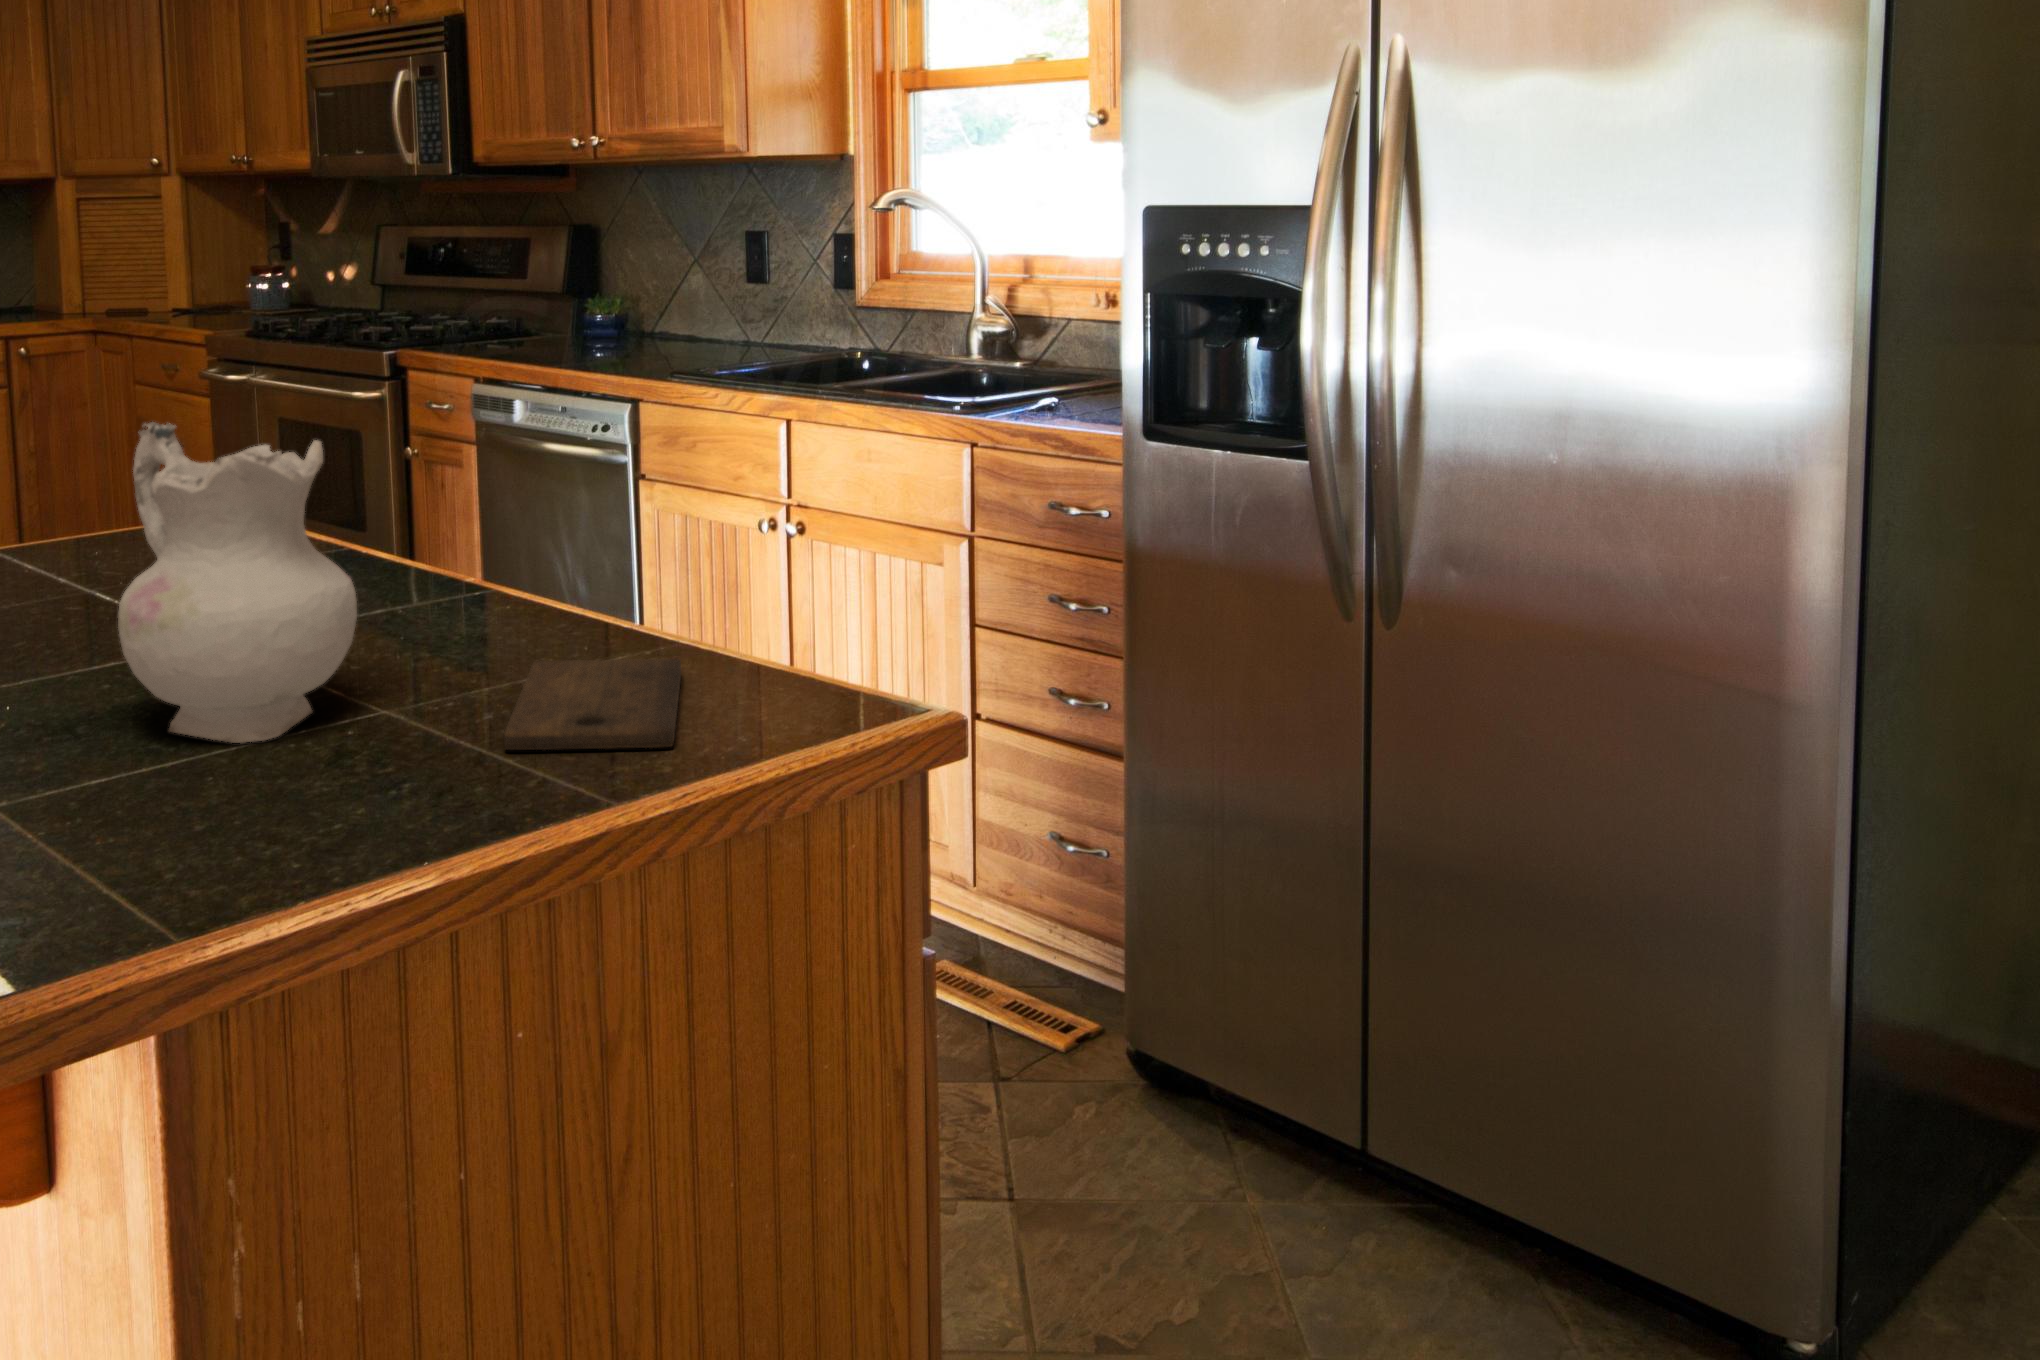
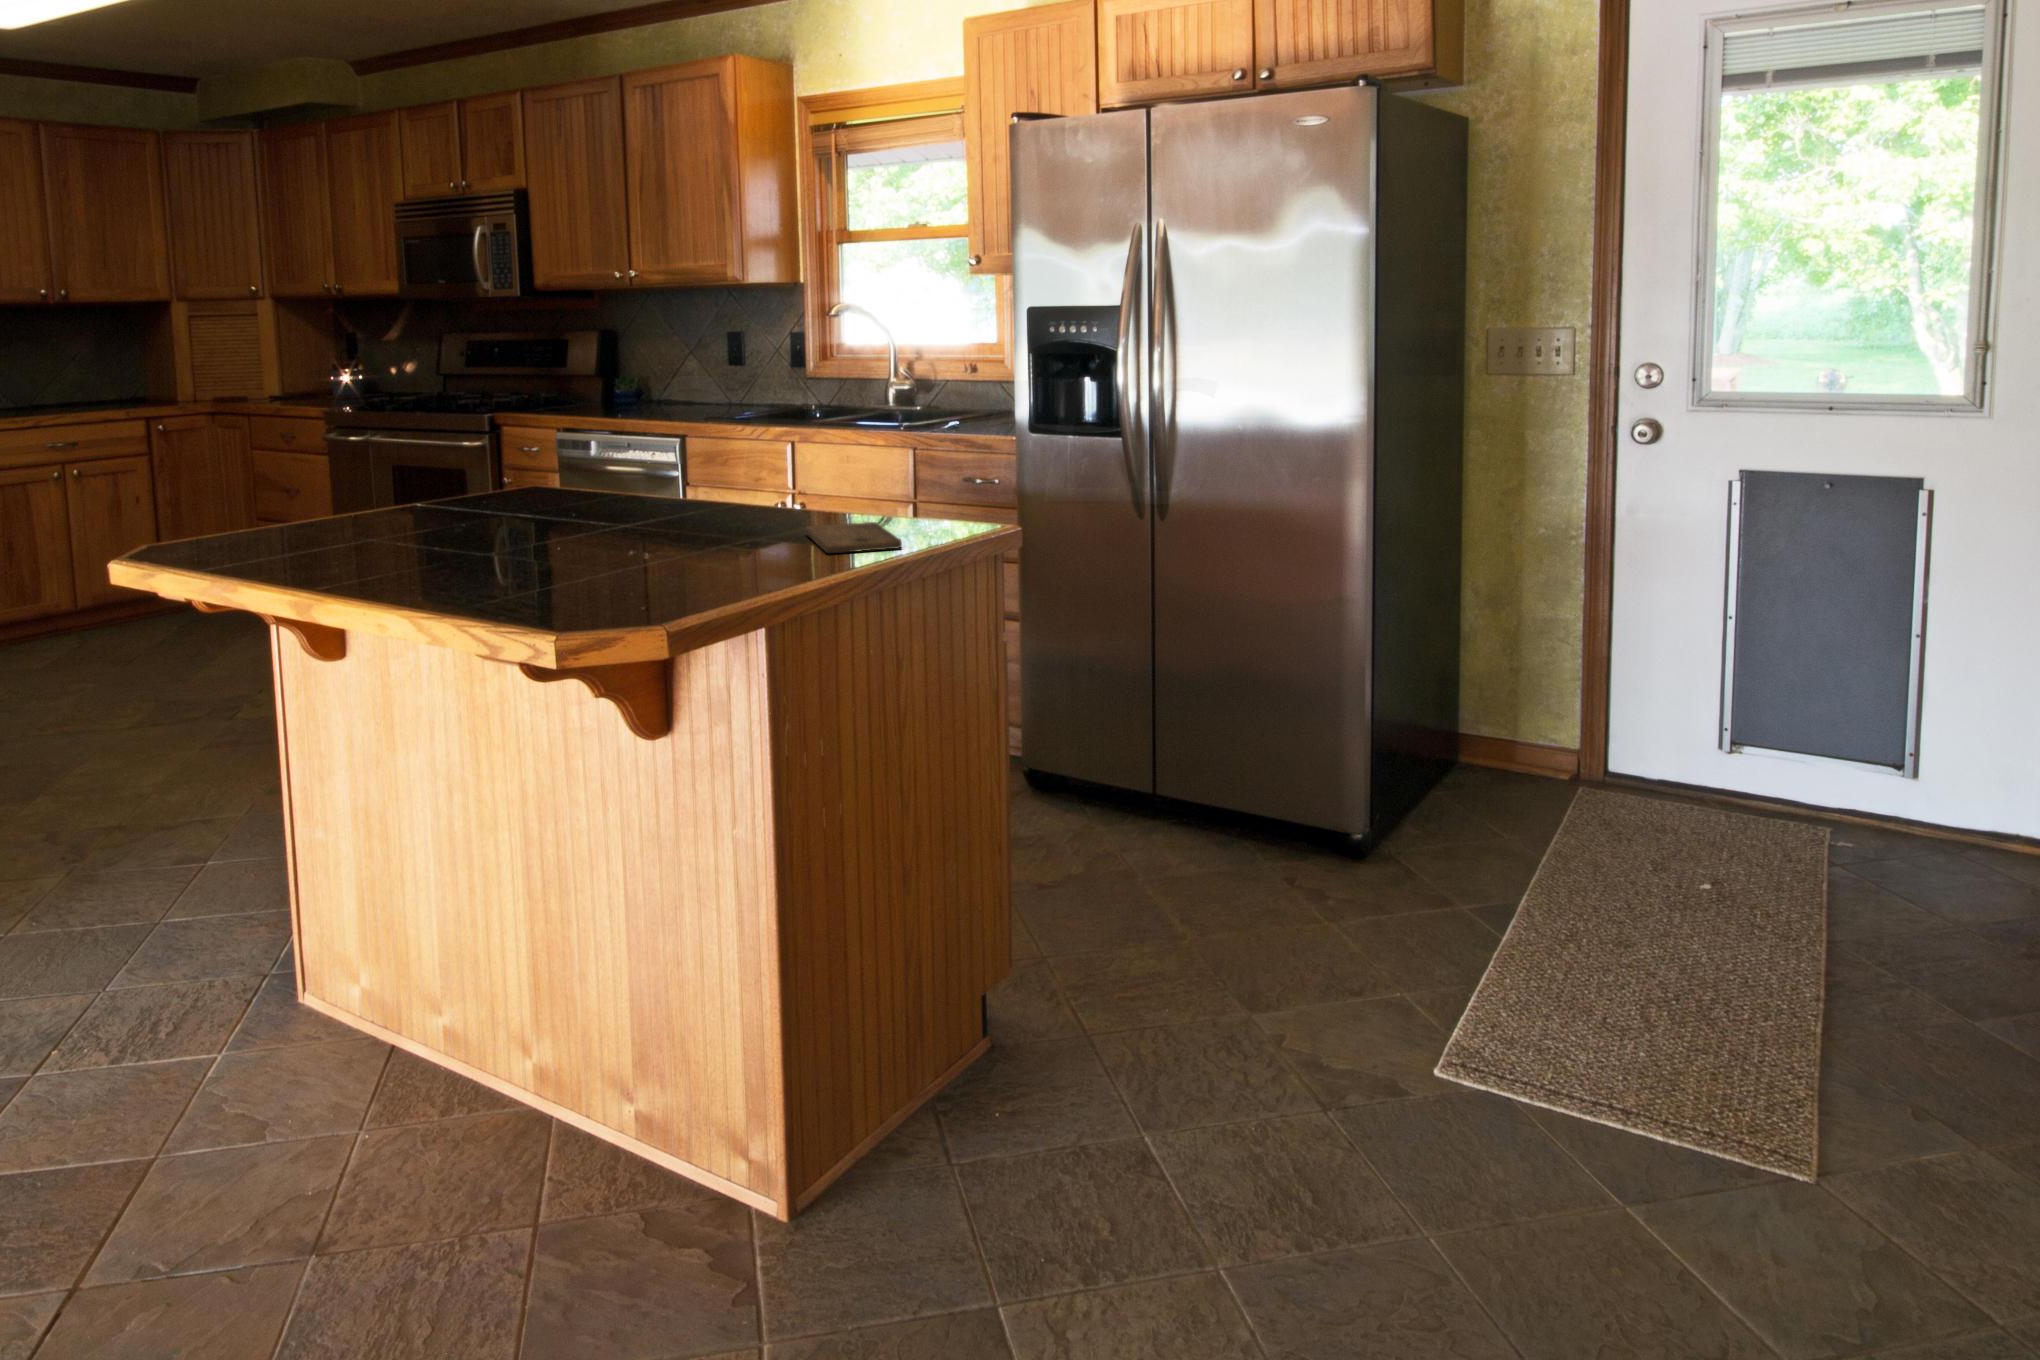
ceramic pitcher: present [118,422,357,743] -> none [618,412,738,560]

